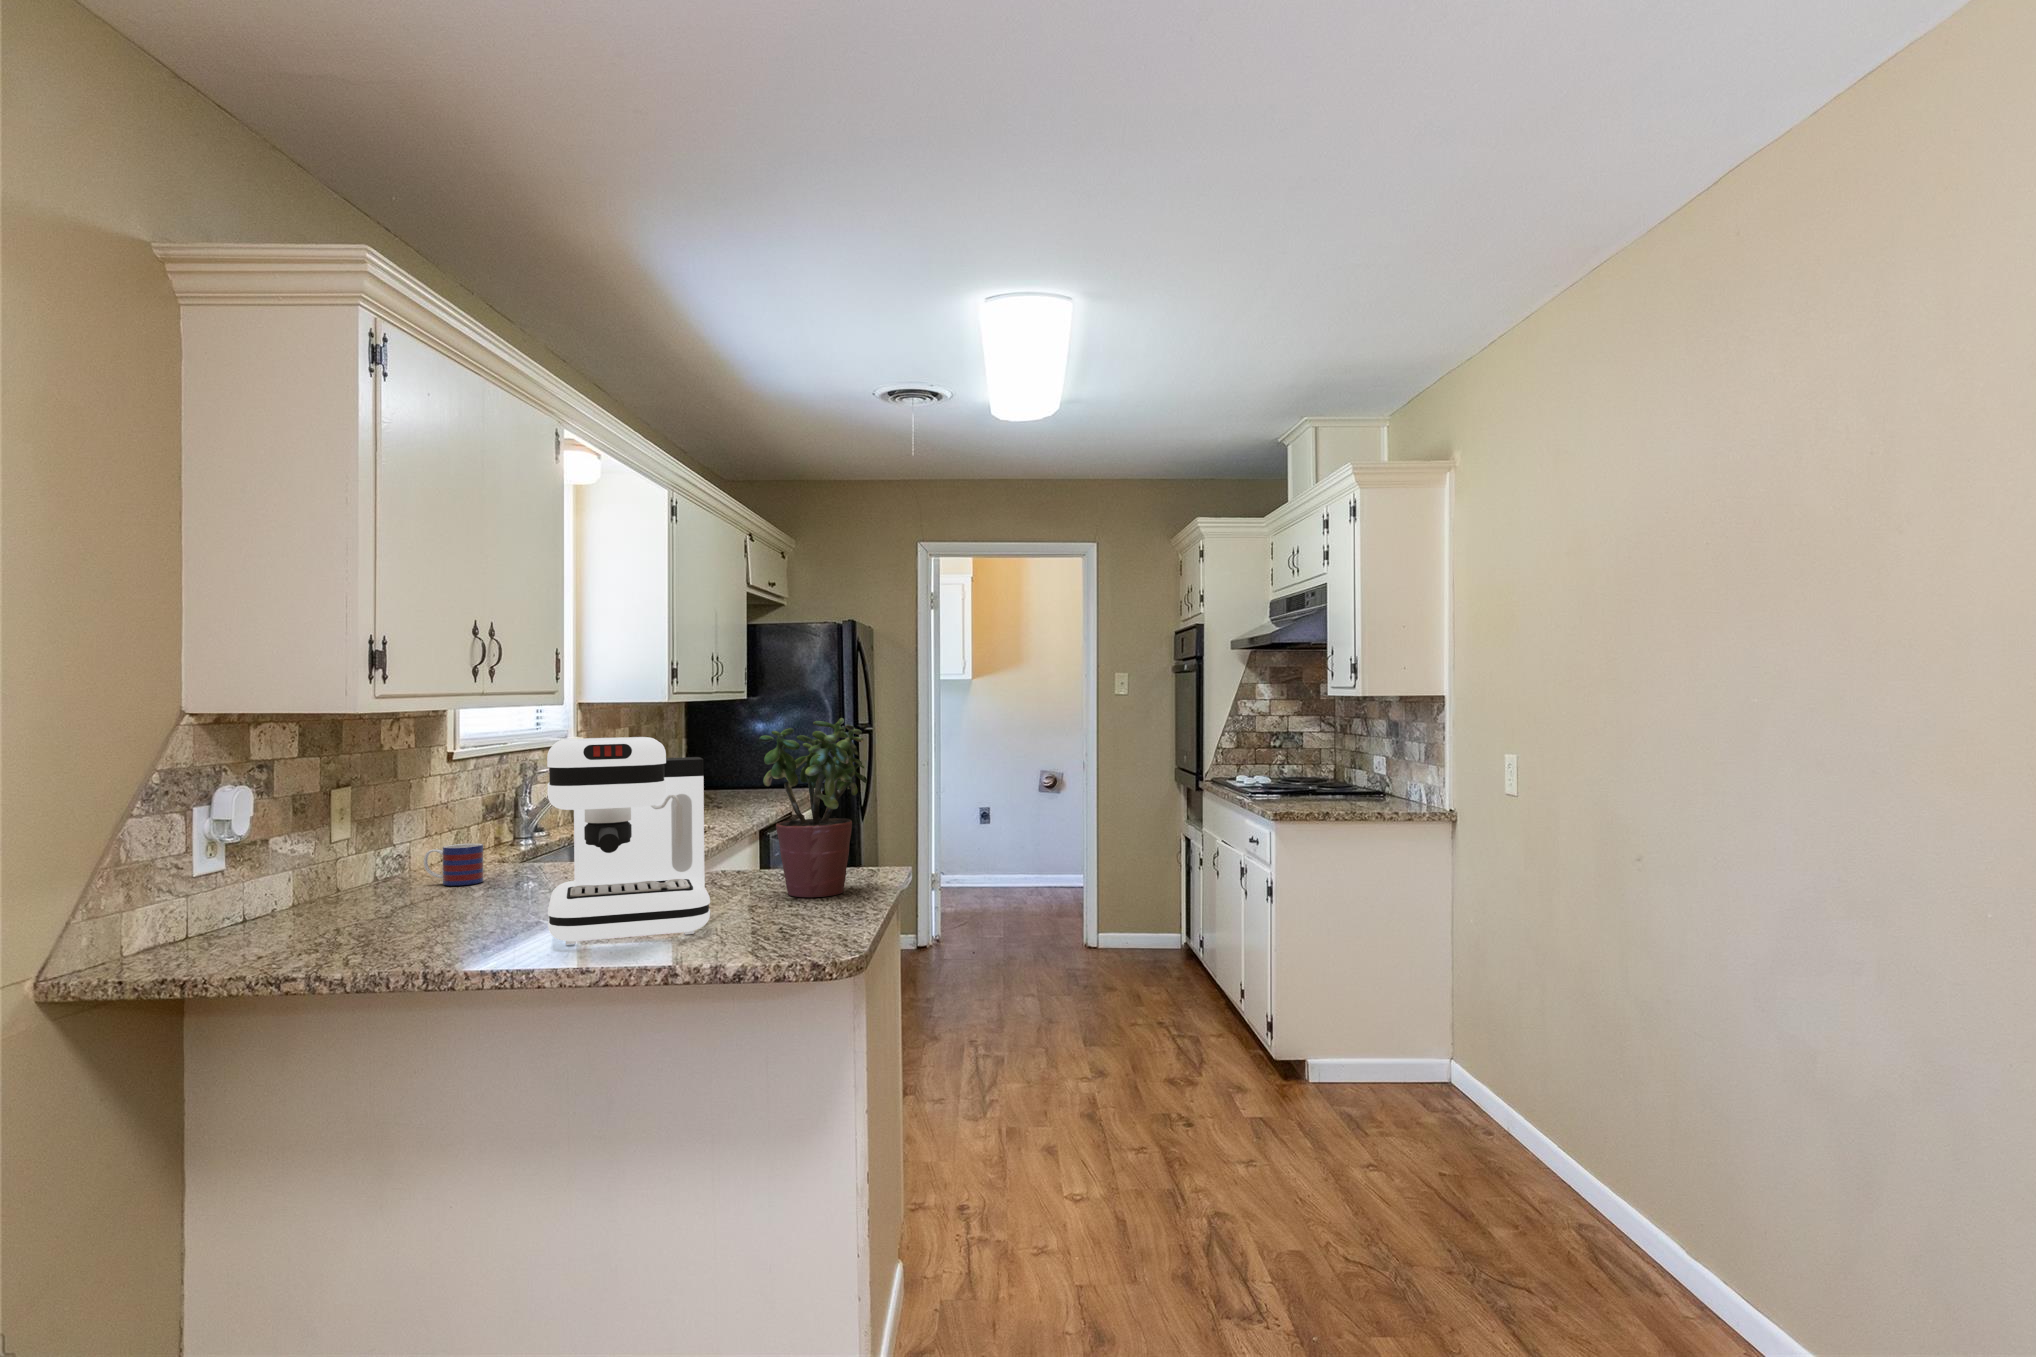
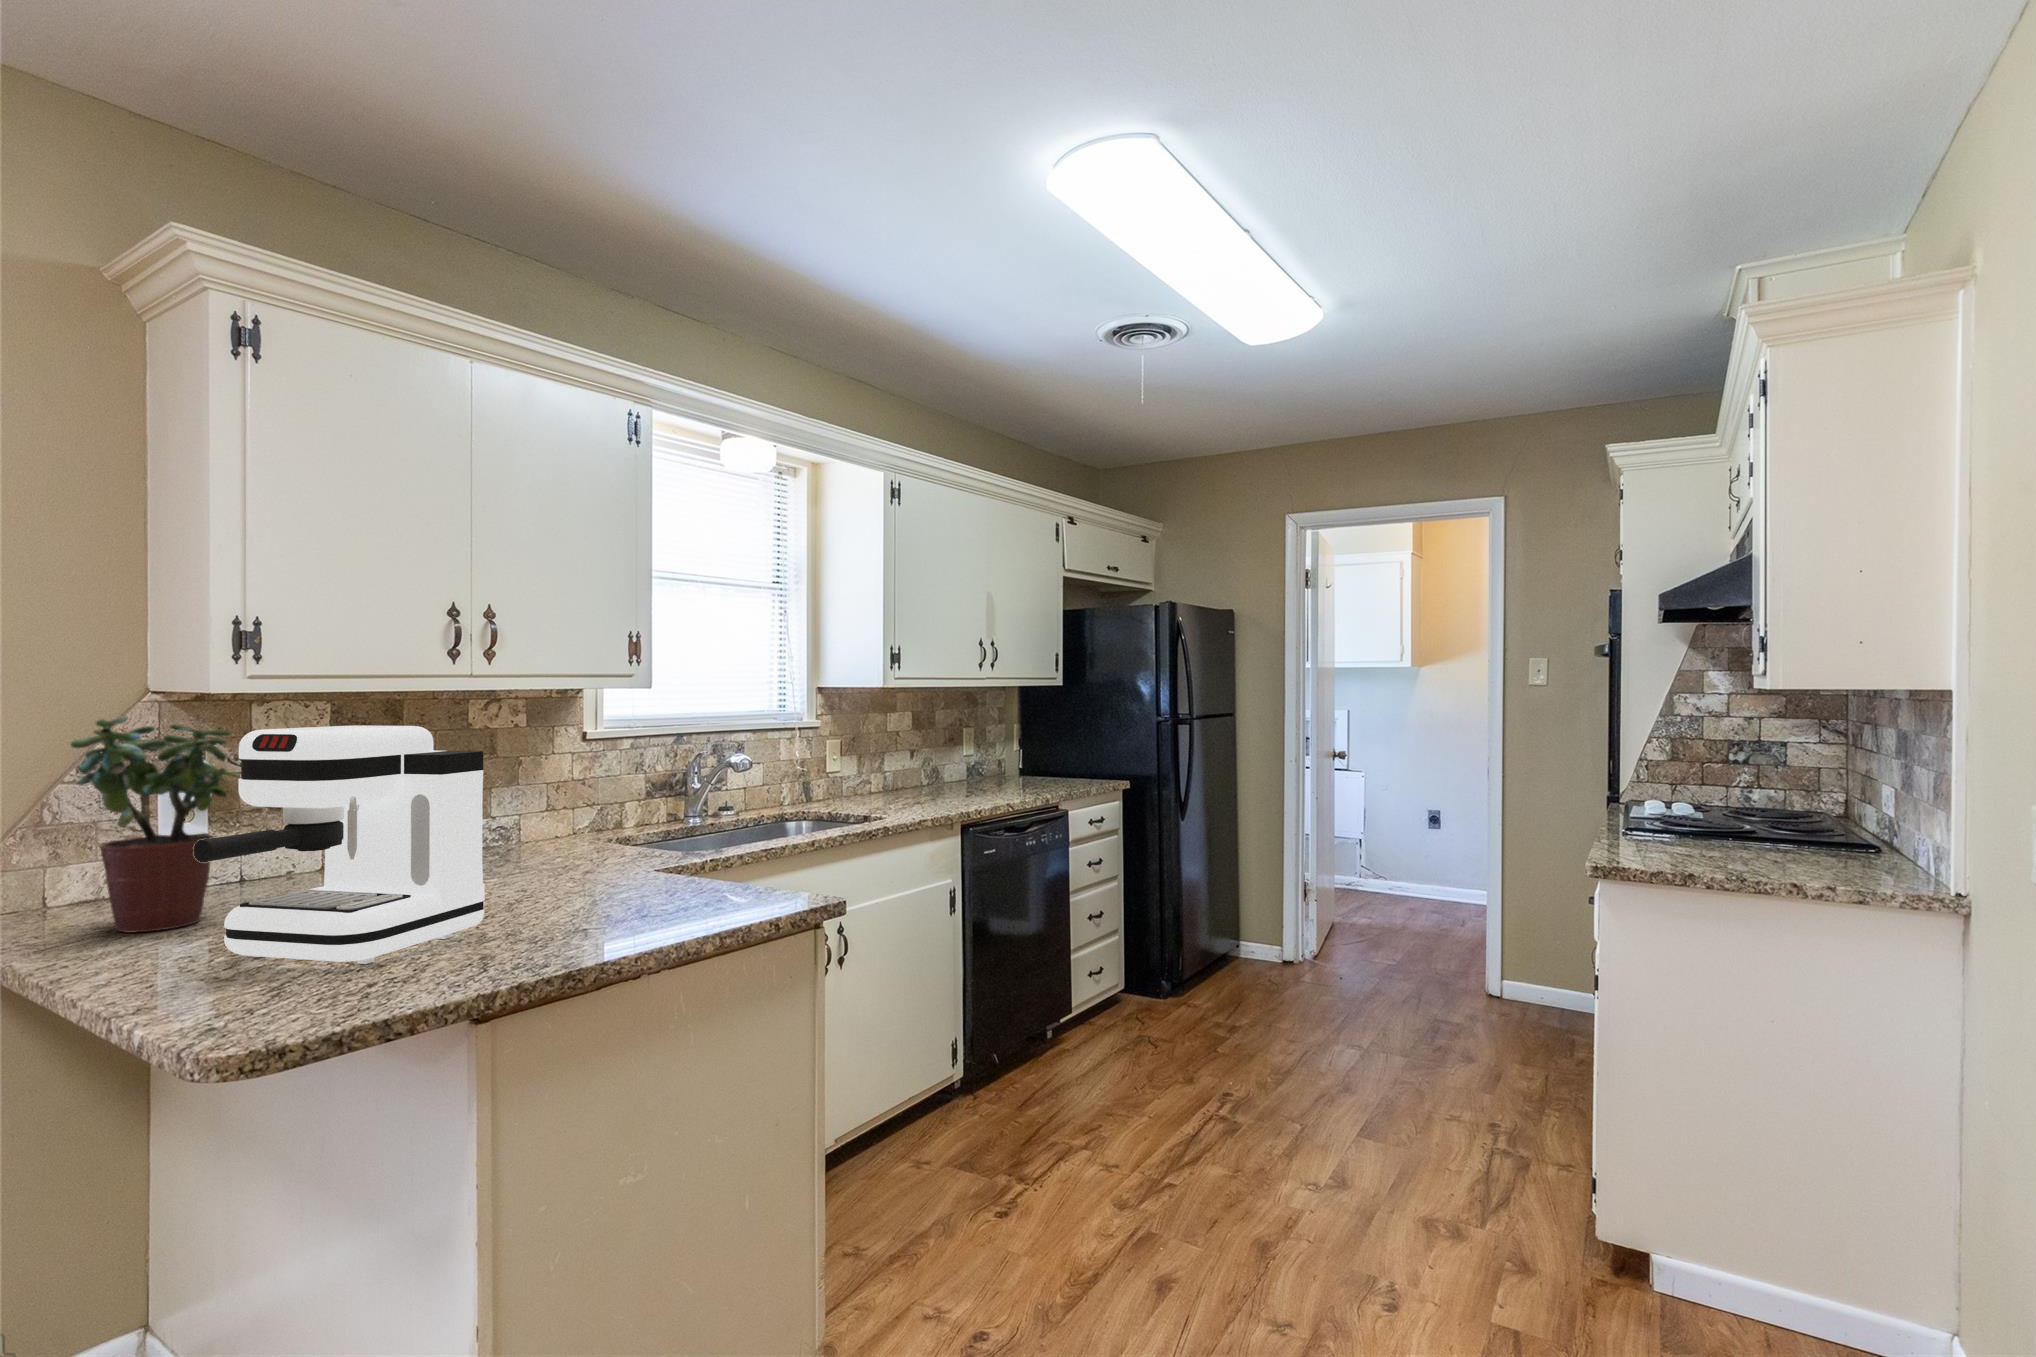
potted plant: present [759,718,867,897] -> present [71,716,239,933]
mug: present [424,843,483,886] -> none [475,822,521,864]

